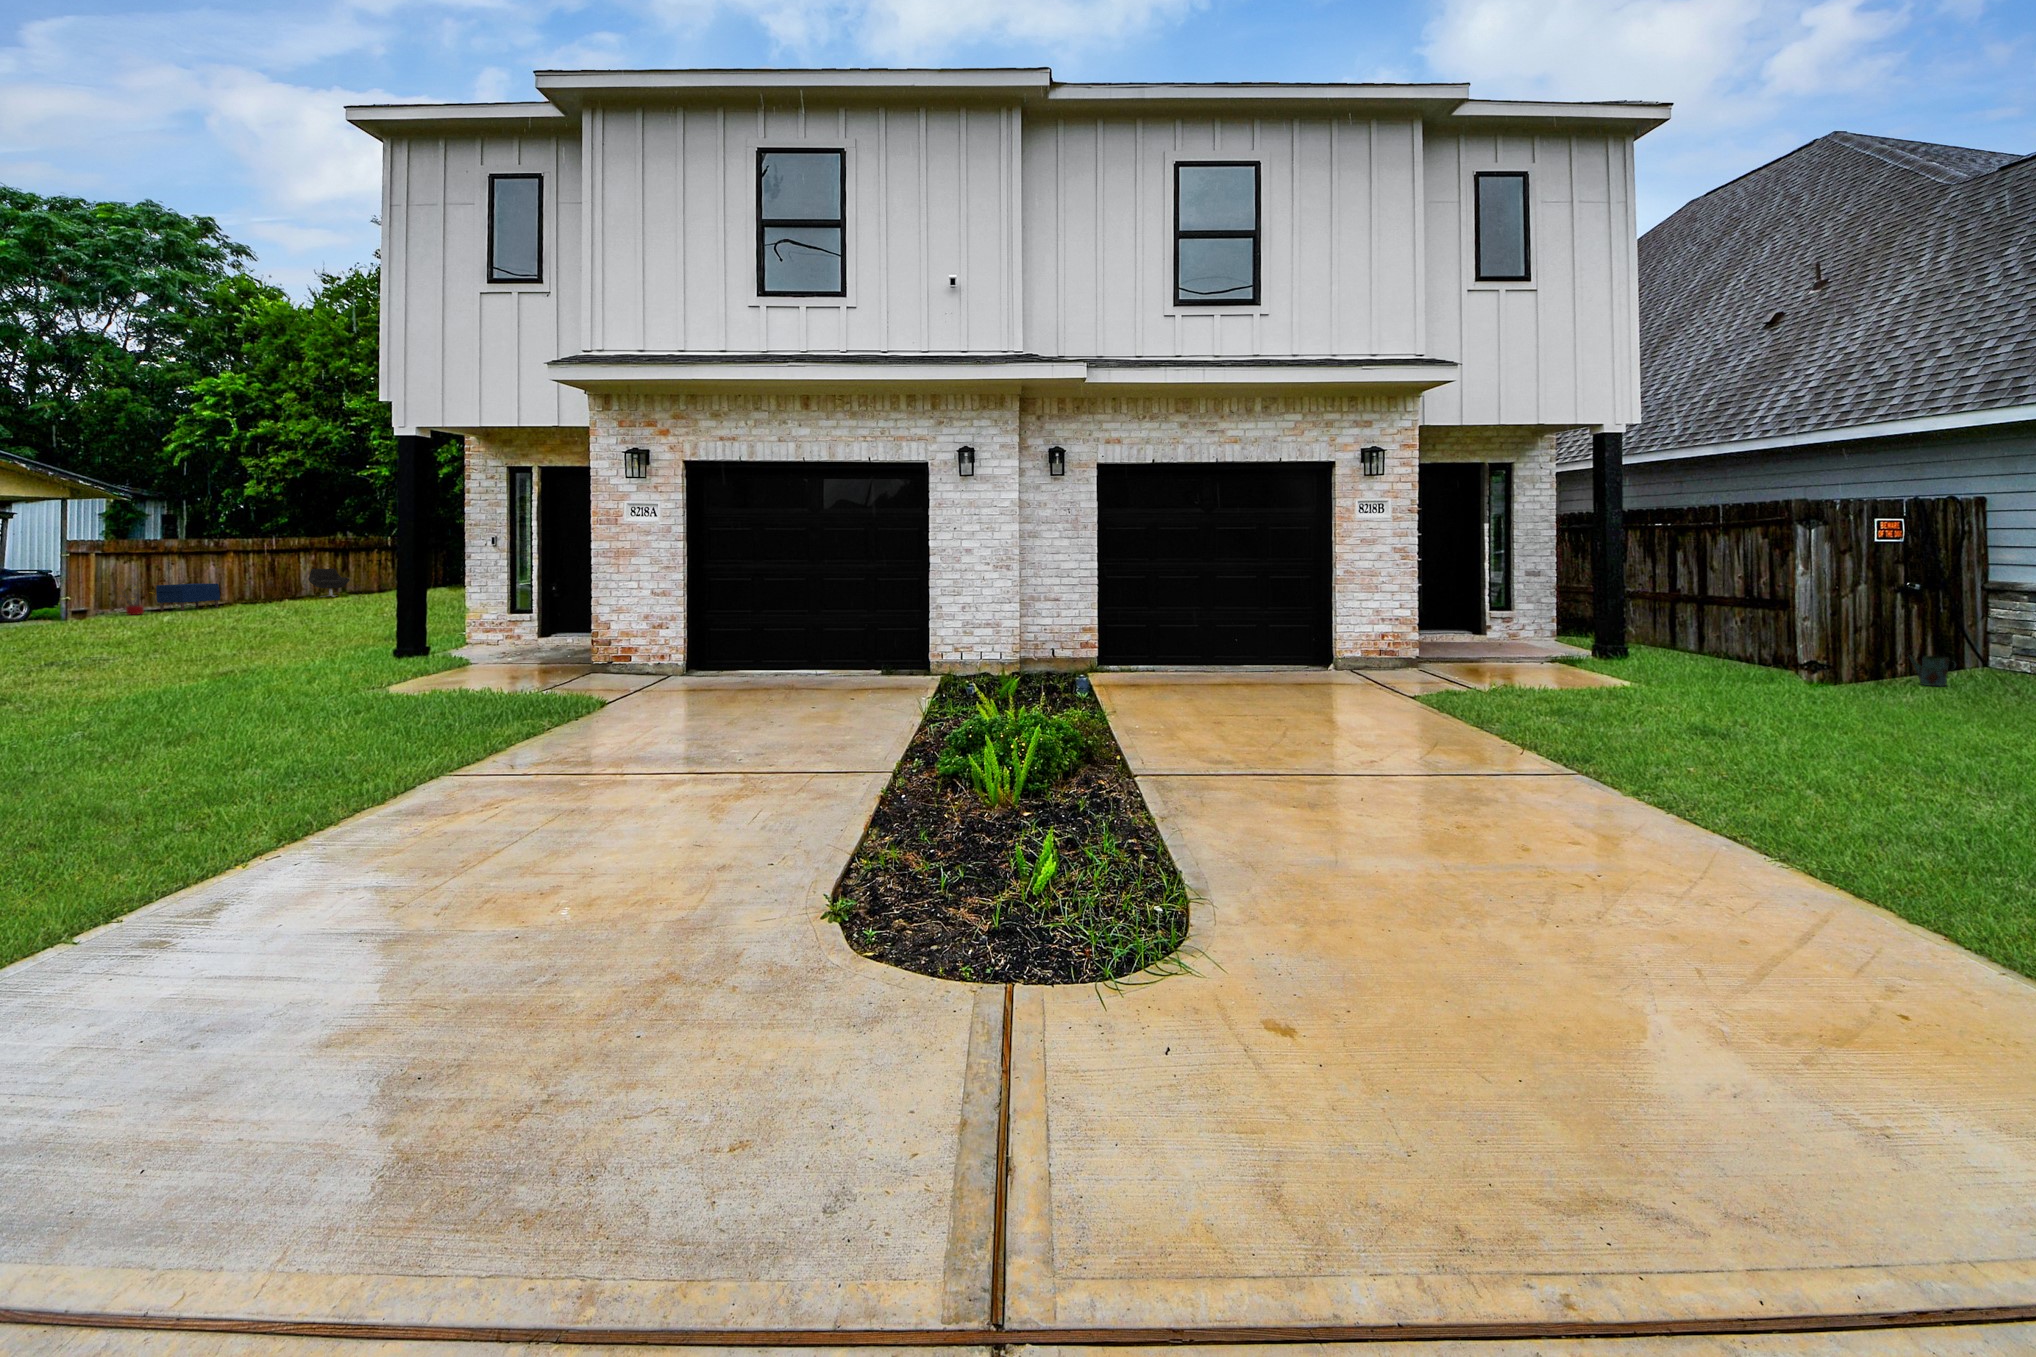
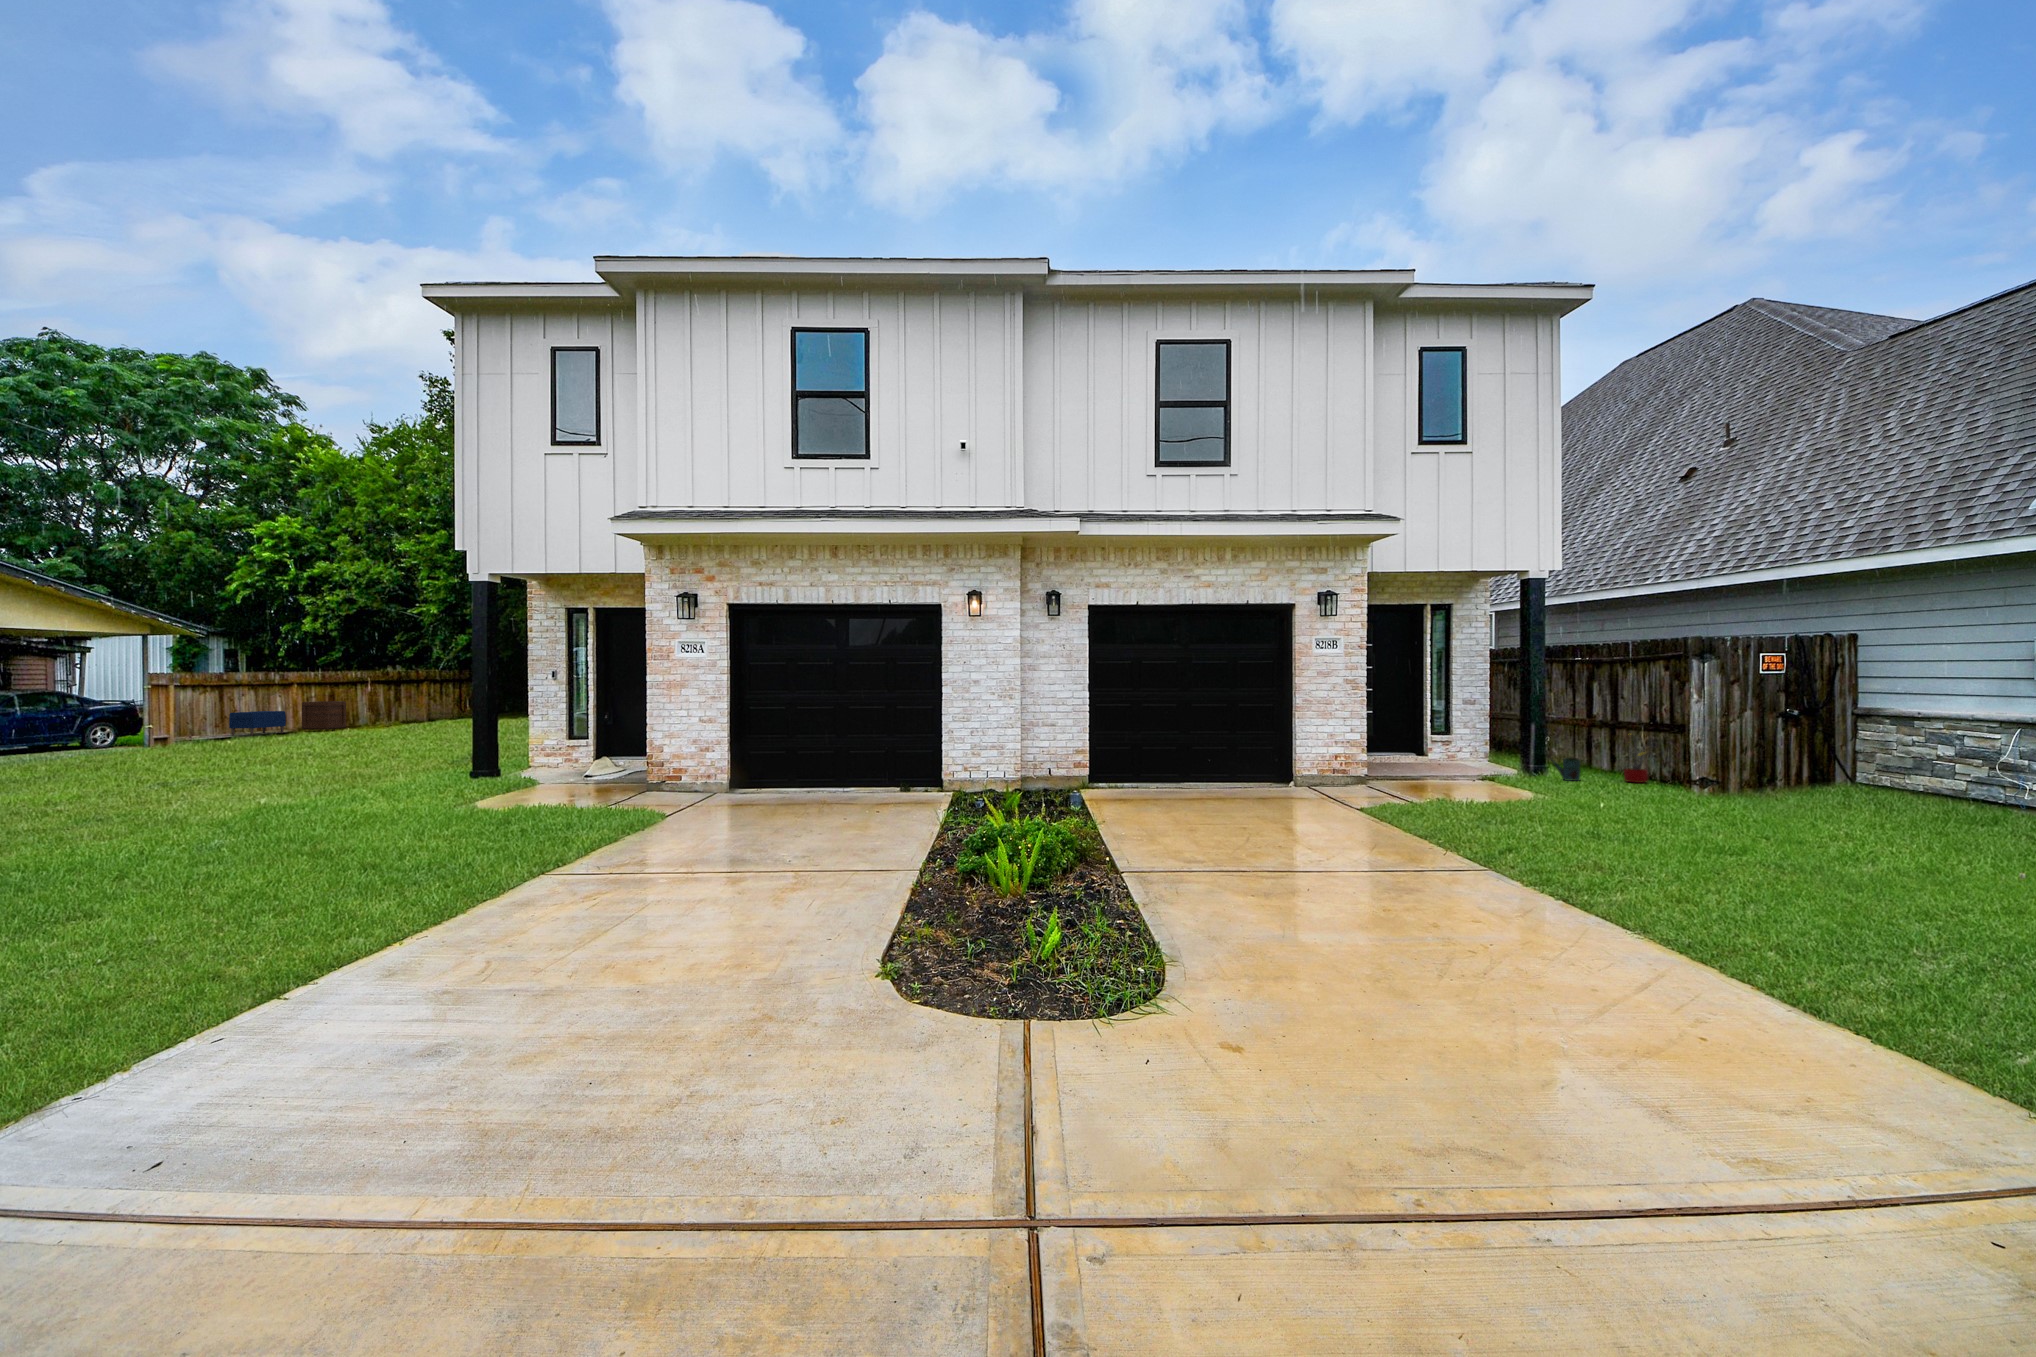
lounge chair: present [309,569,350,597] -> none [364,698,402,724]
wooden crate: none [238,573,289,603] -> present [302,701,346,729]
decorative plant: present [123,586,144,615] -> present [1624,734,1648,783]
watering can: present [1904,650,1956,686] -> present [1548,755,1581,781]

